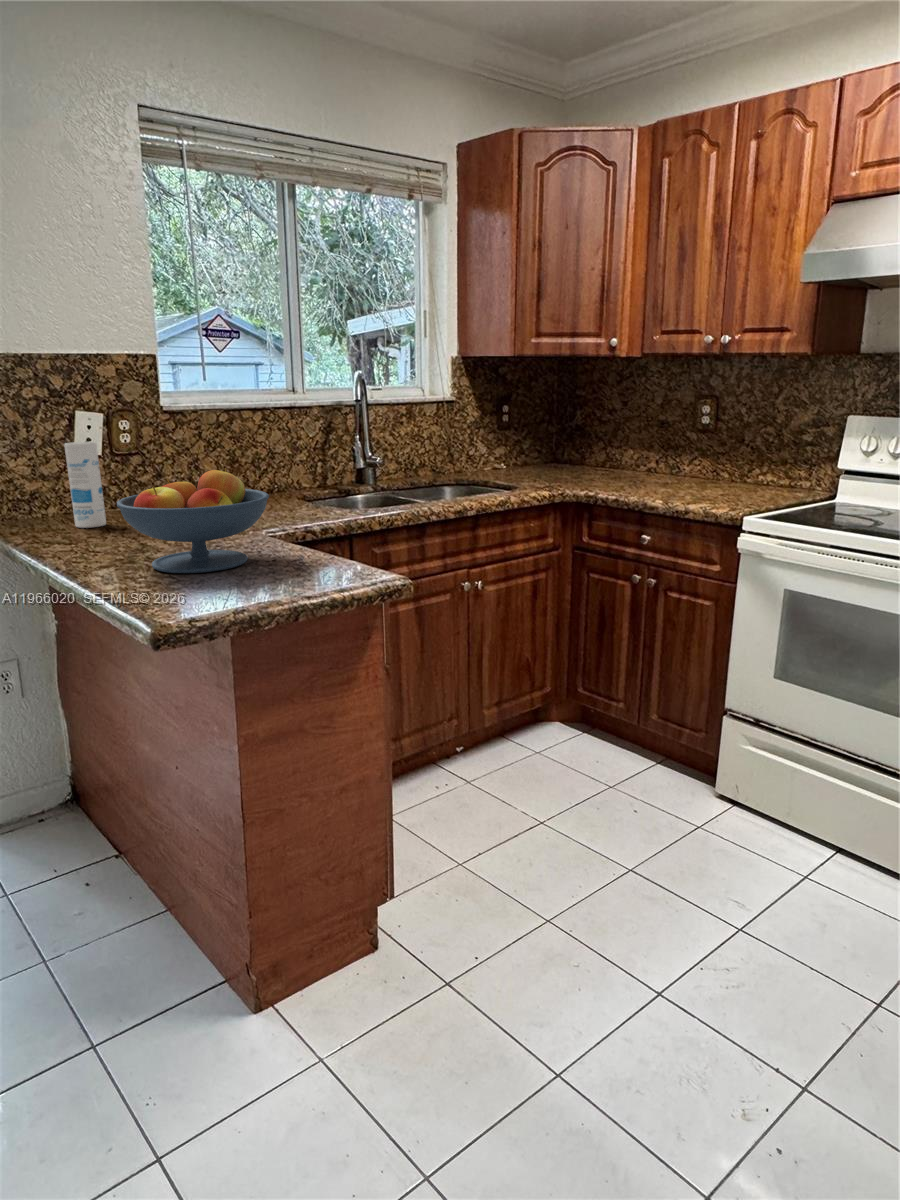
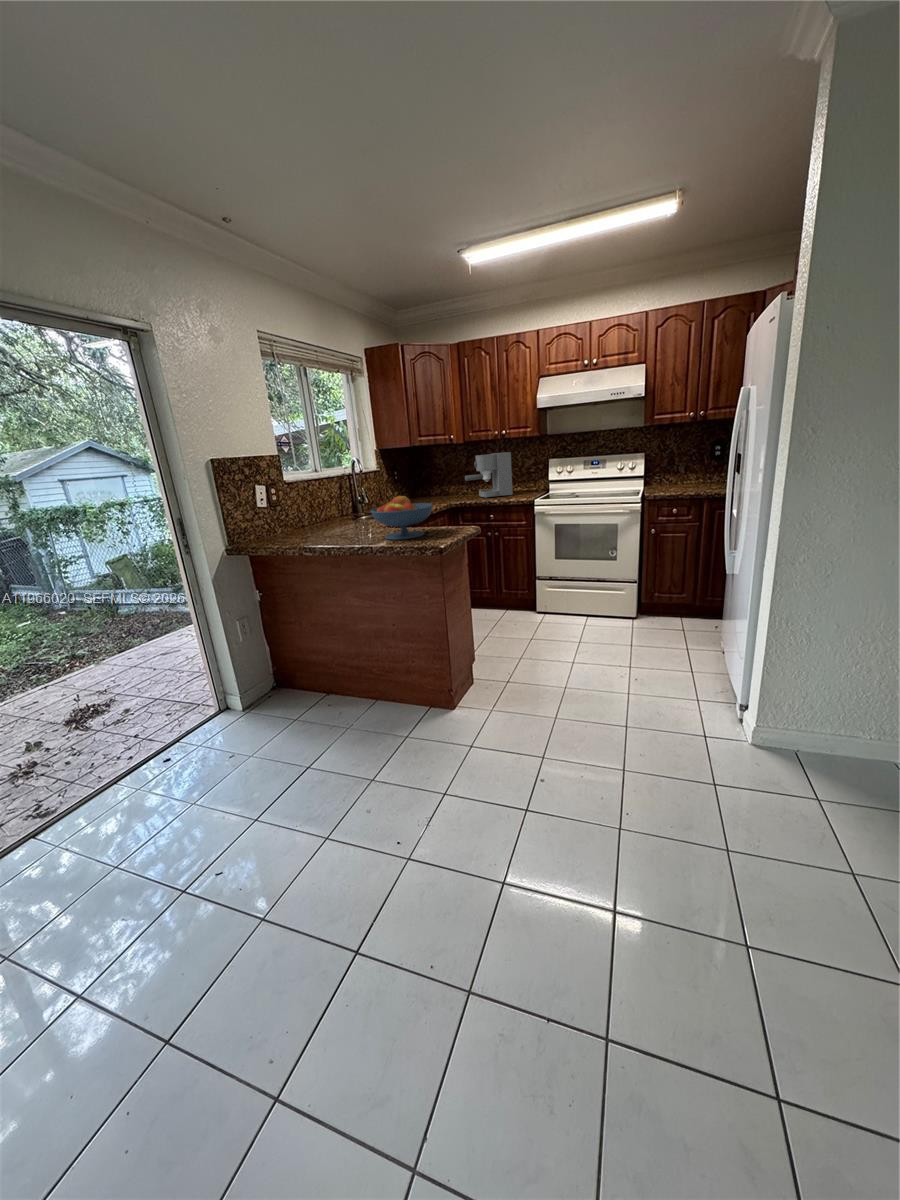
coffee maker: none [612,386,729,492] -> present [465,452,513,498]
canister: present [65,442,106,528] -> none [277,497,300,541]

